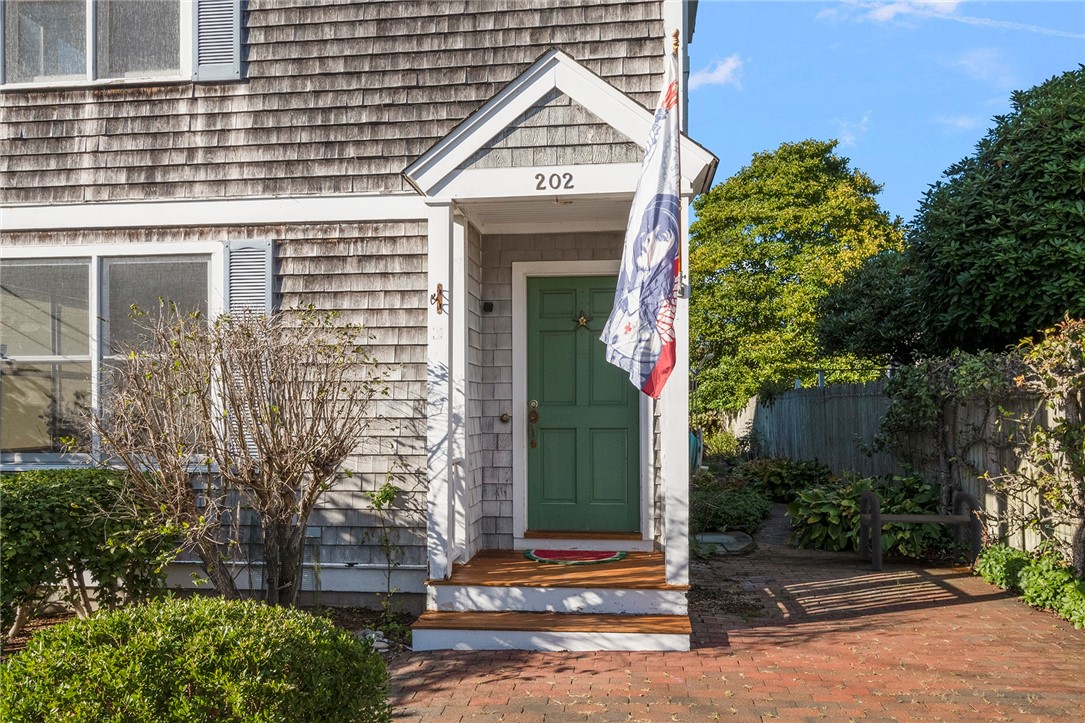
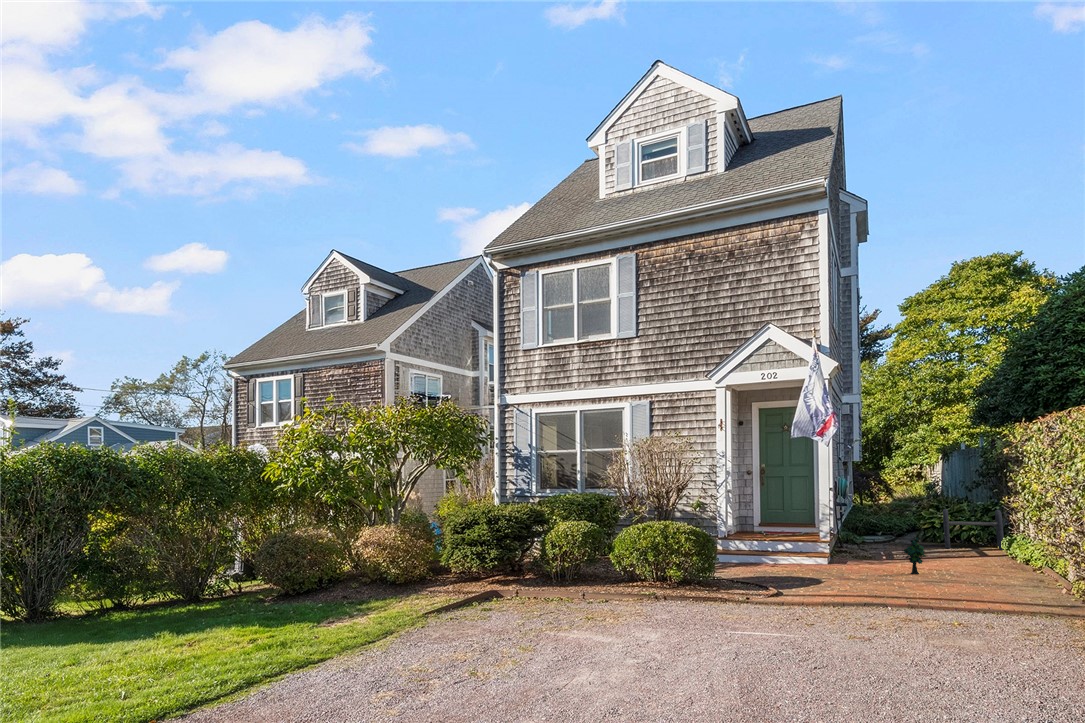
decorative plant: none [925,595,991,702] -> present [903,537,926,574]

